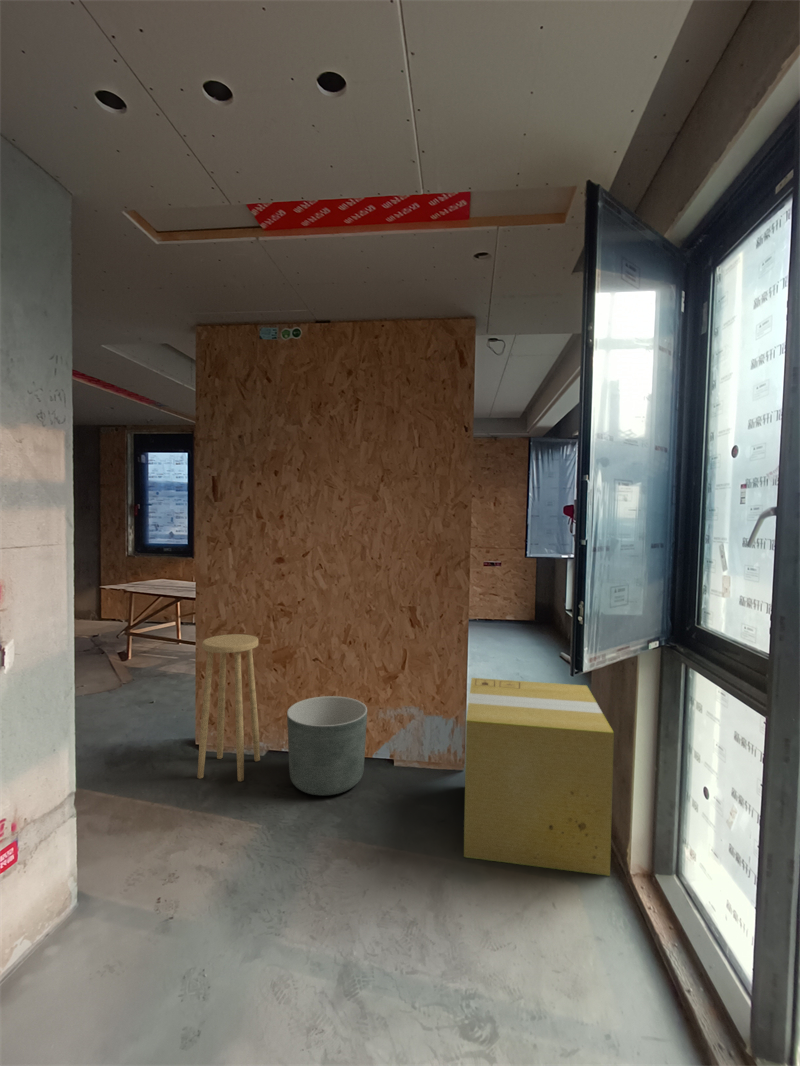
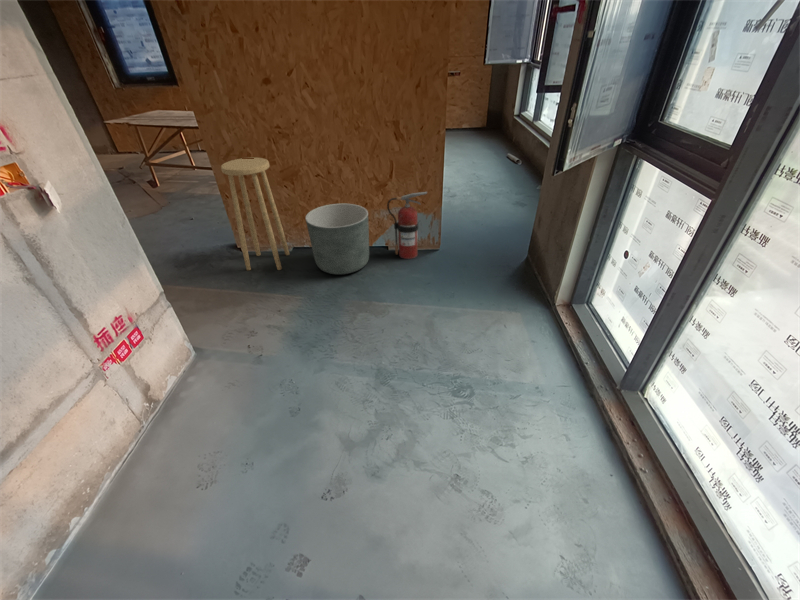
cardboard box: present [464,678,614,876] -> none [446,181,564,306]
fire extinguisher: none [393,689,445,781] -> present [387,192,427,259]

